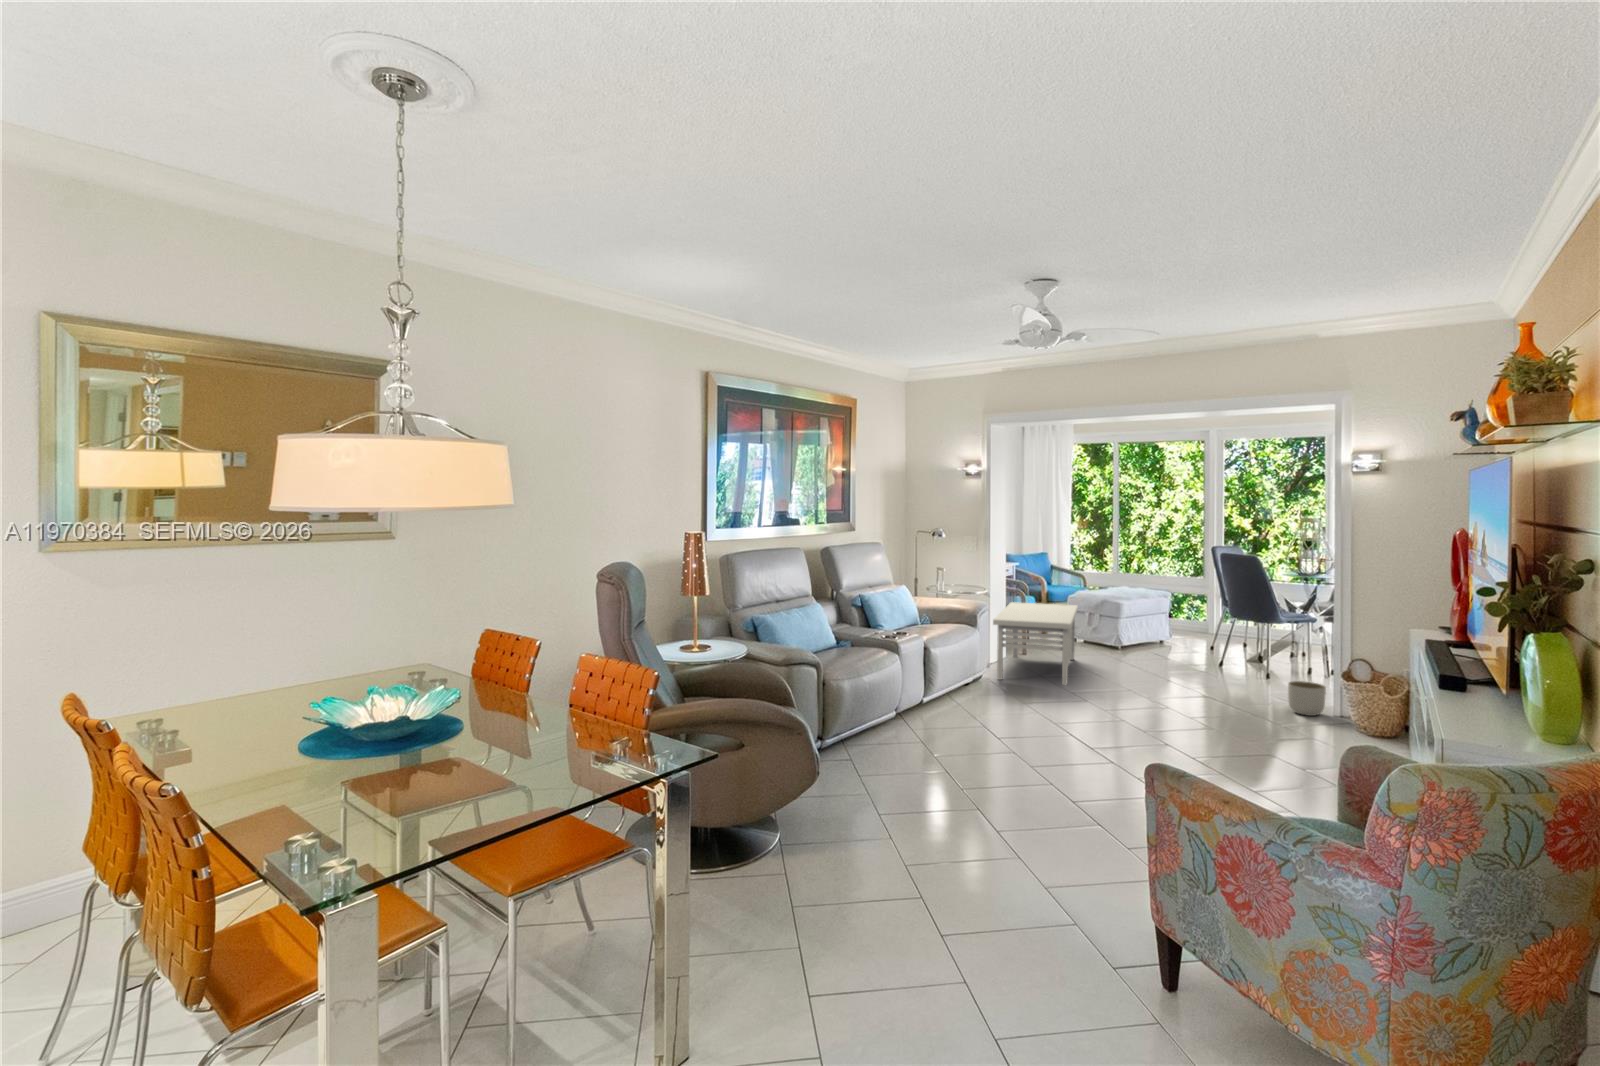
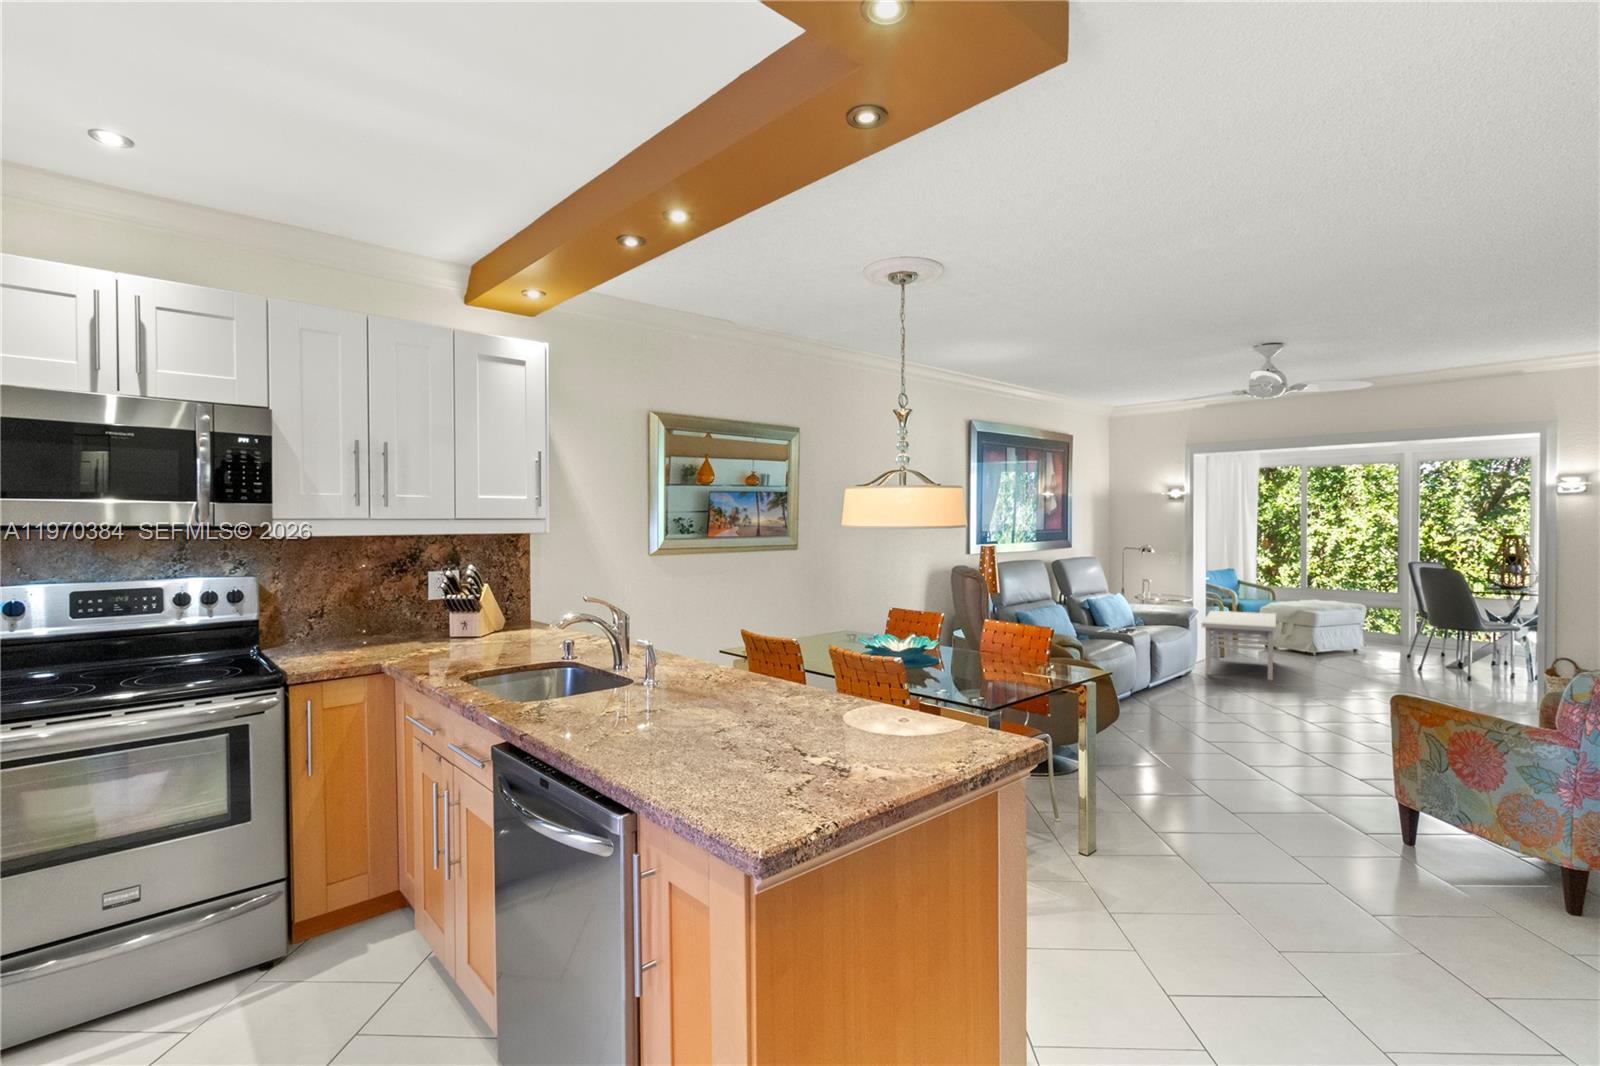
planter: present [1288,681,1326,716] -> none [1492,678,1530,708]

